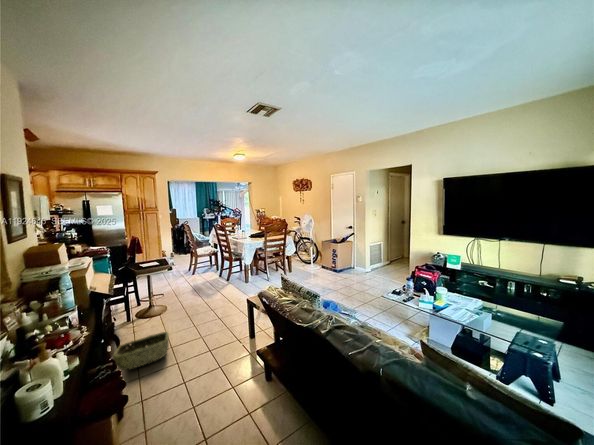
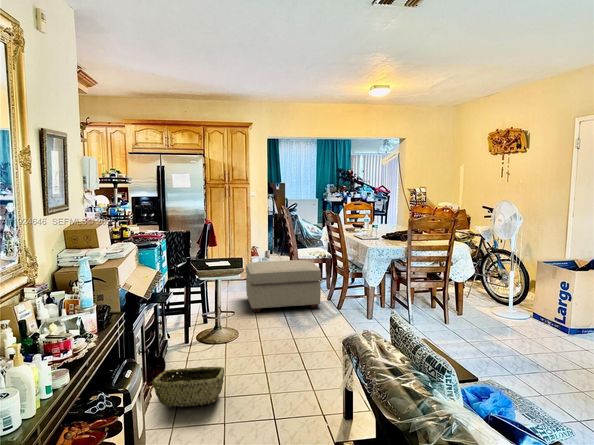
ottoman: none [164,255,216,291] -> present [246,260,321,312]

